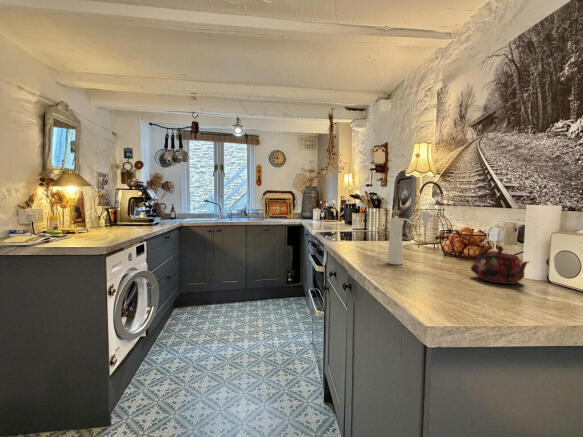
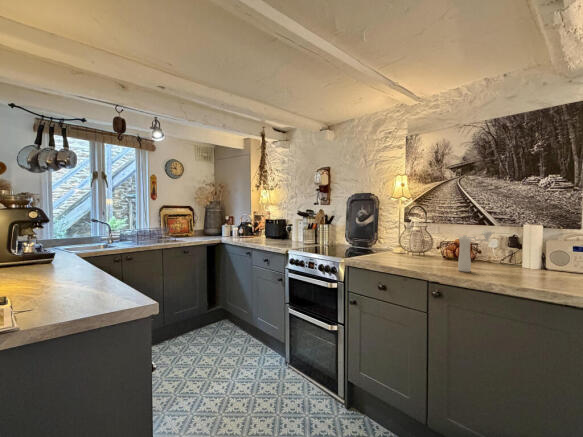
teapot: present [471,246,529,284] -> none [512,252,567,274]

